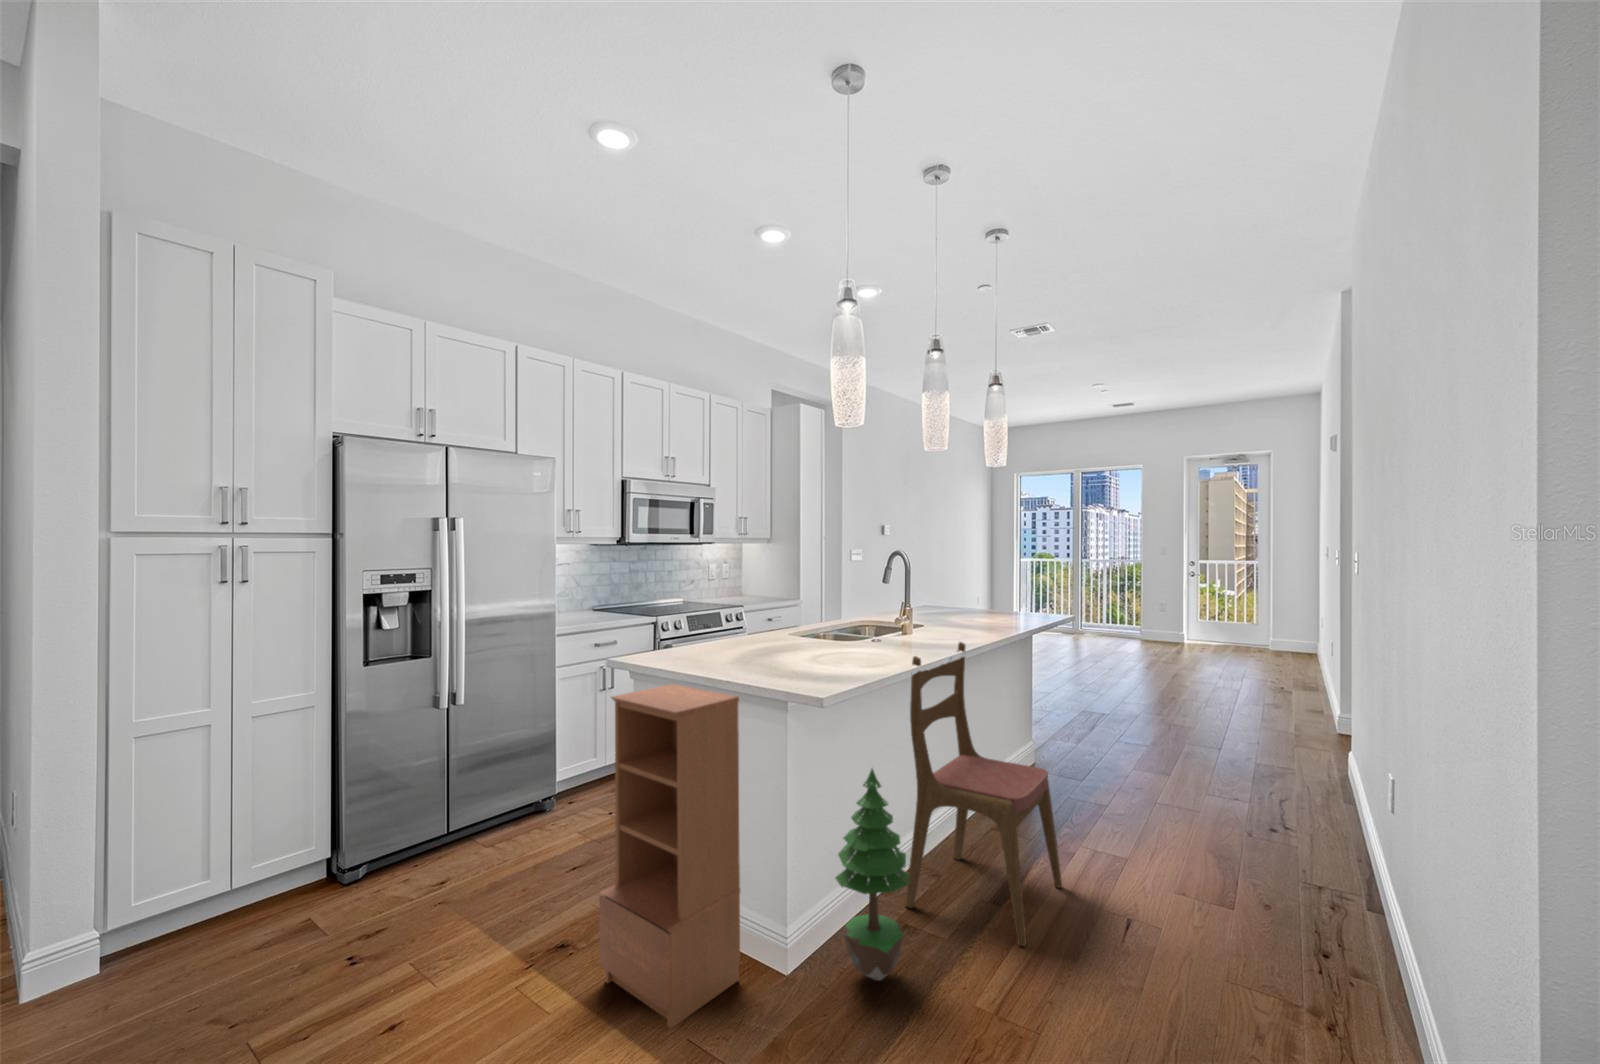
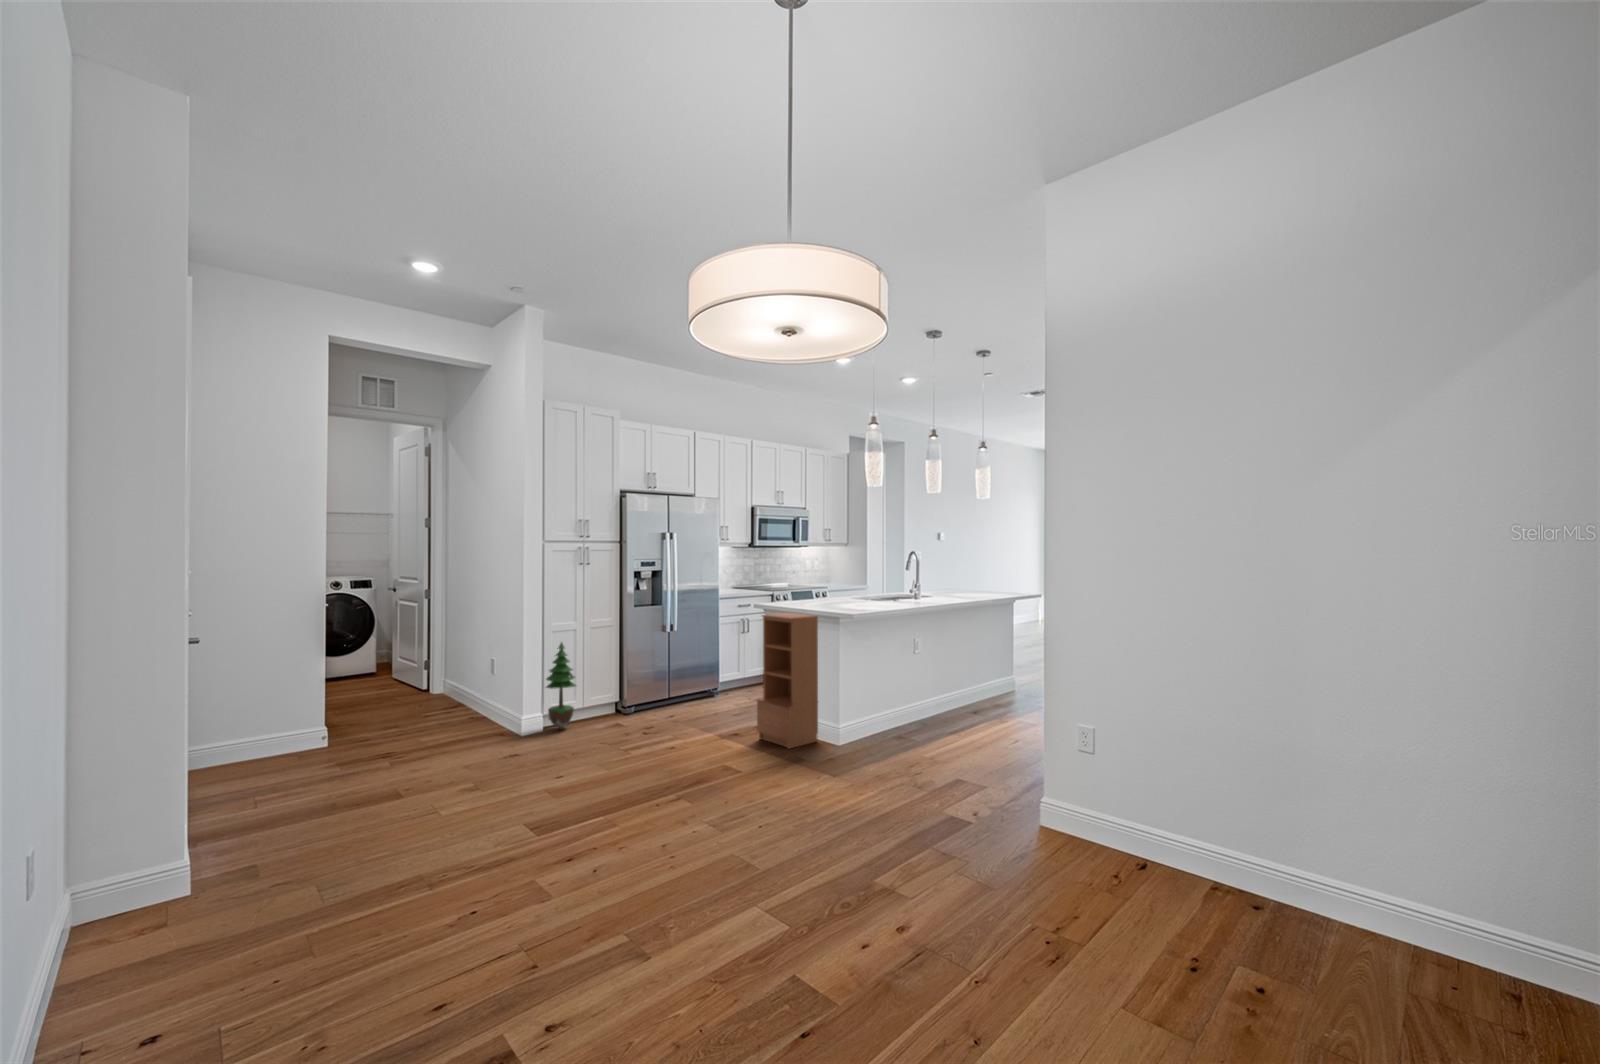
dining chair: present [905,642,1062,946] -> none [901,601,987,740]
potted tree: present [836,768,910,981] -> present [546,643,576,729]

